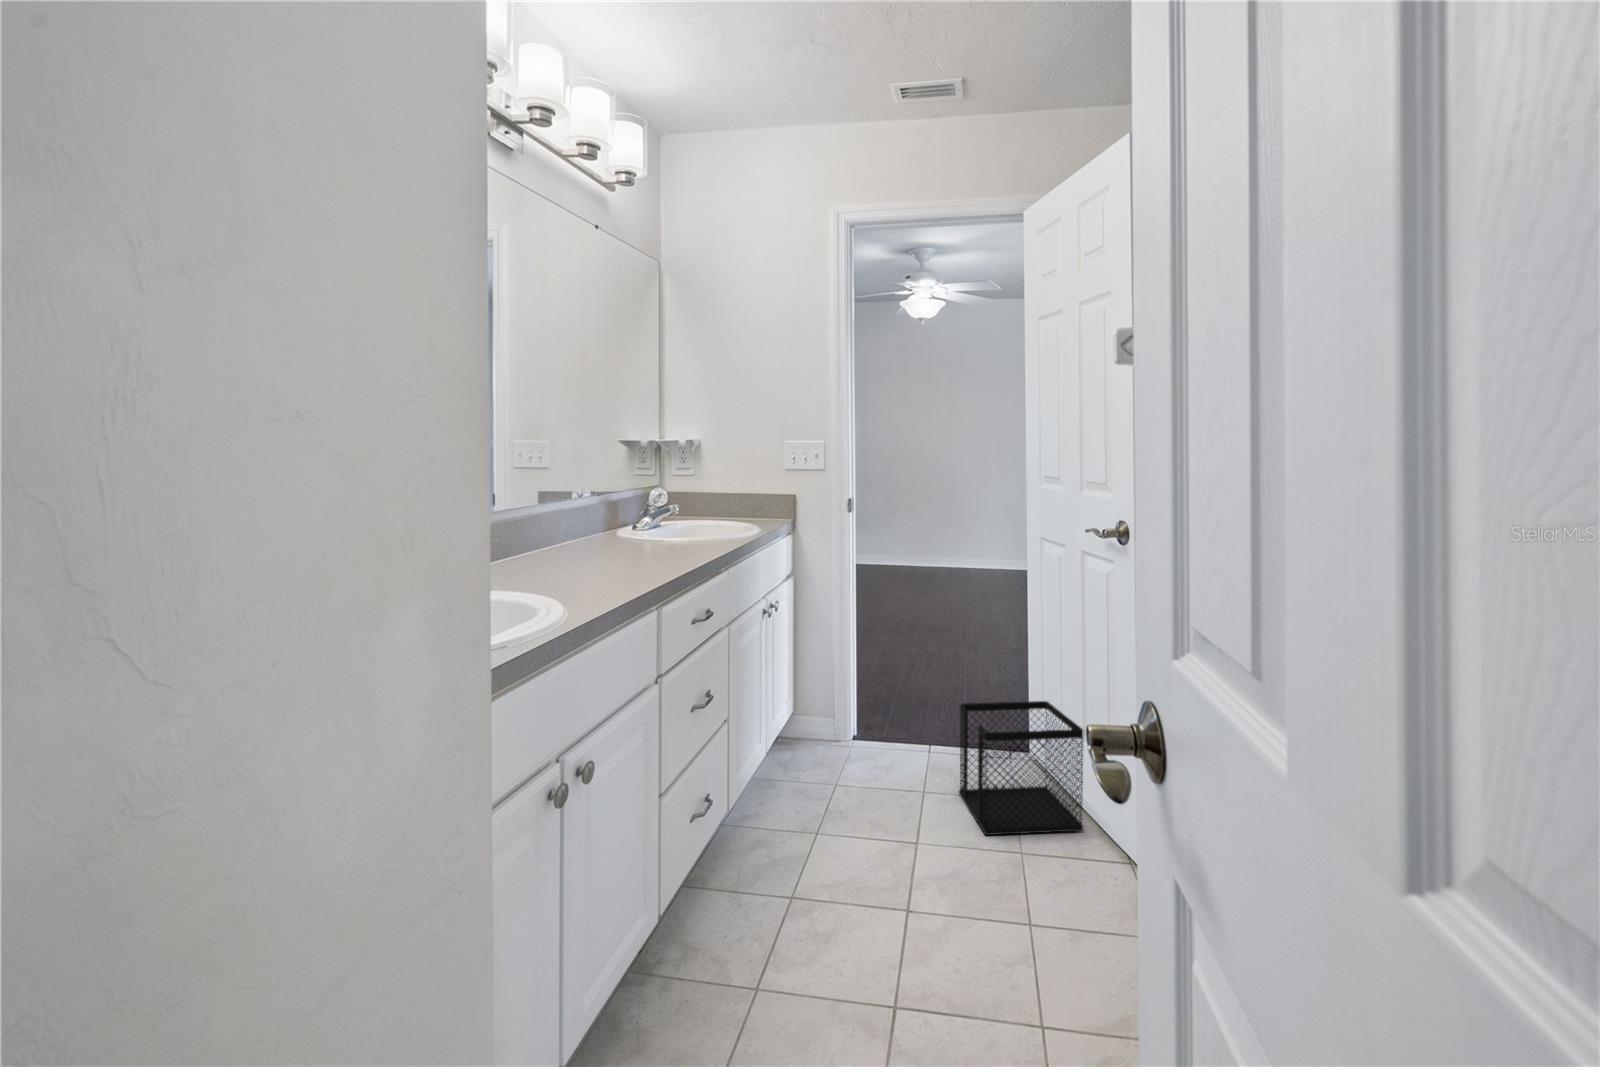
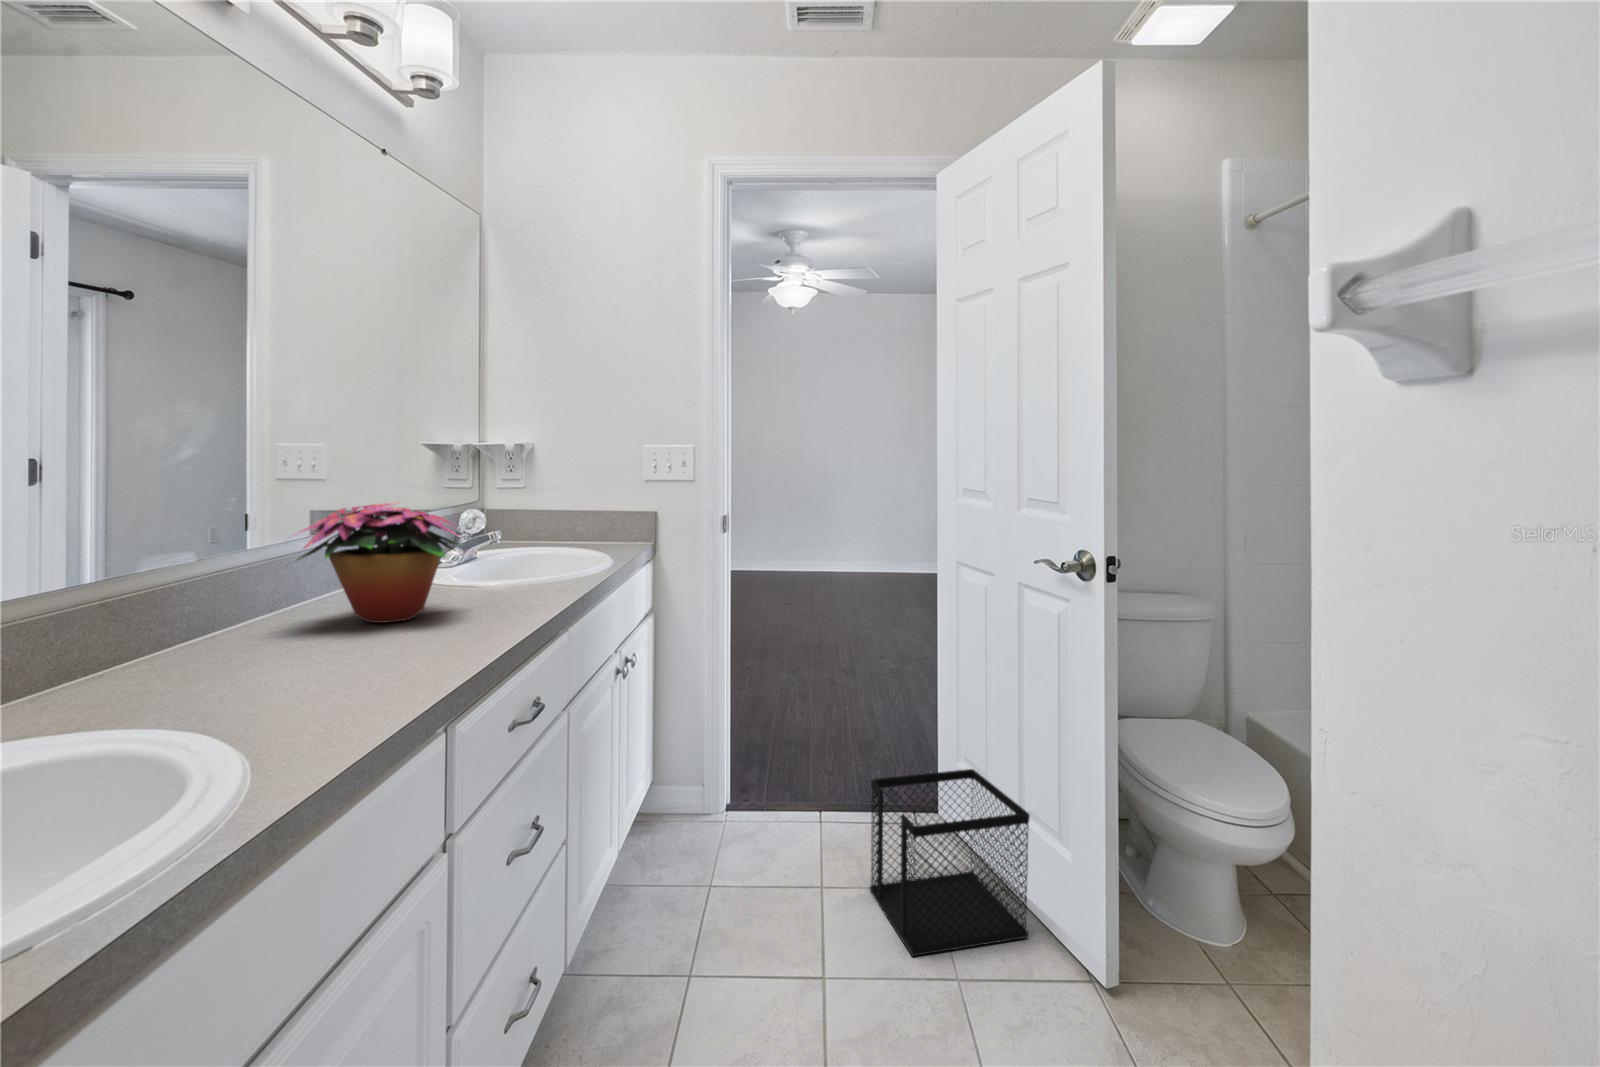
flower arrangement: none [544,477,665,558] -> present [294,503,459,623]

